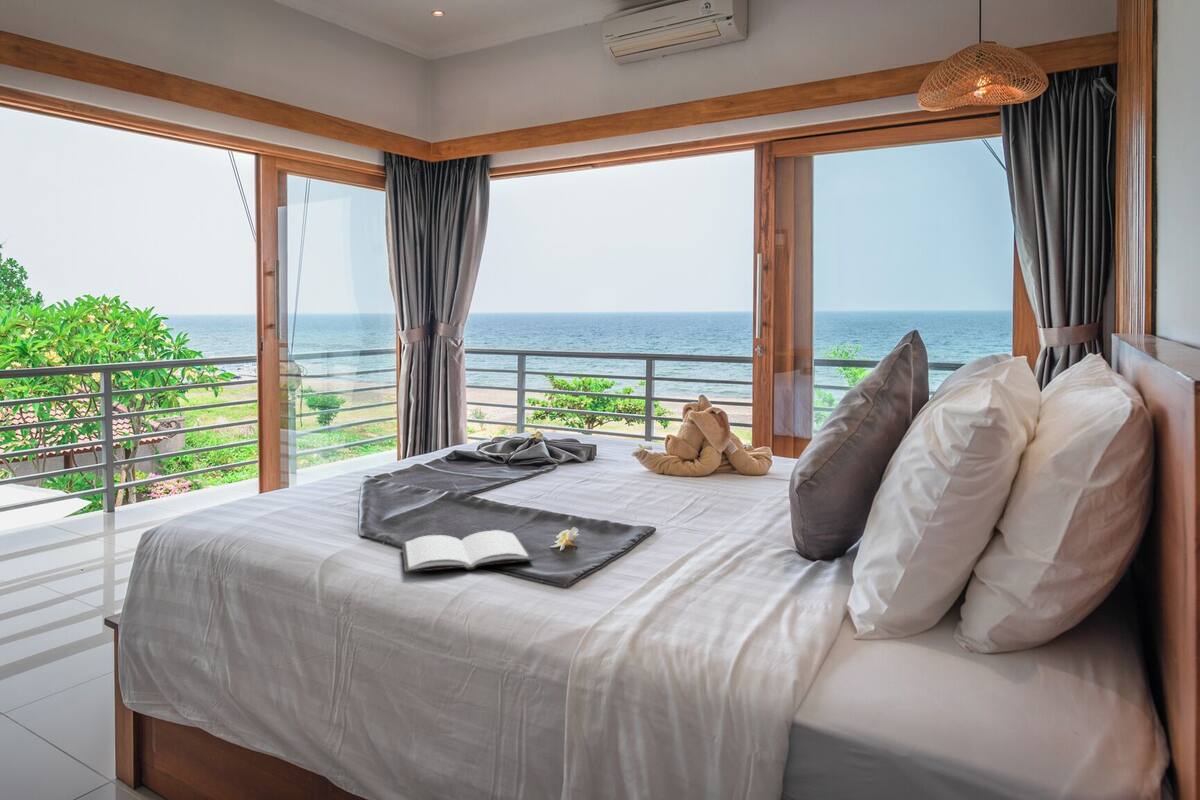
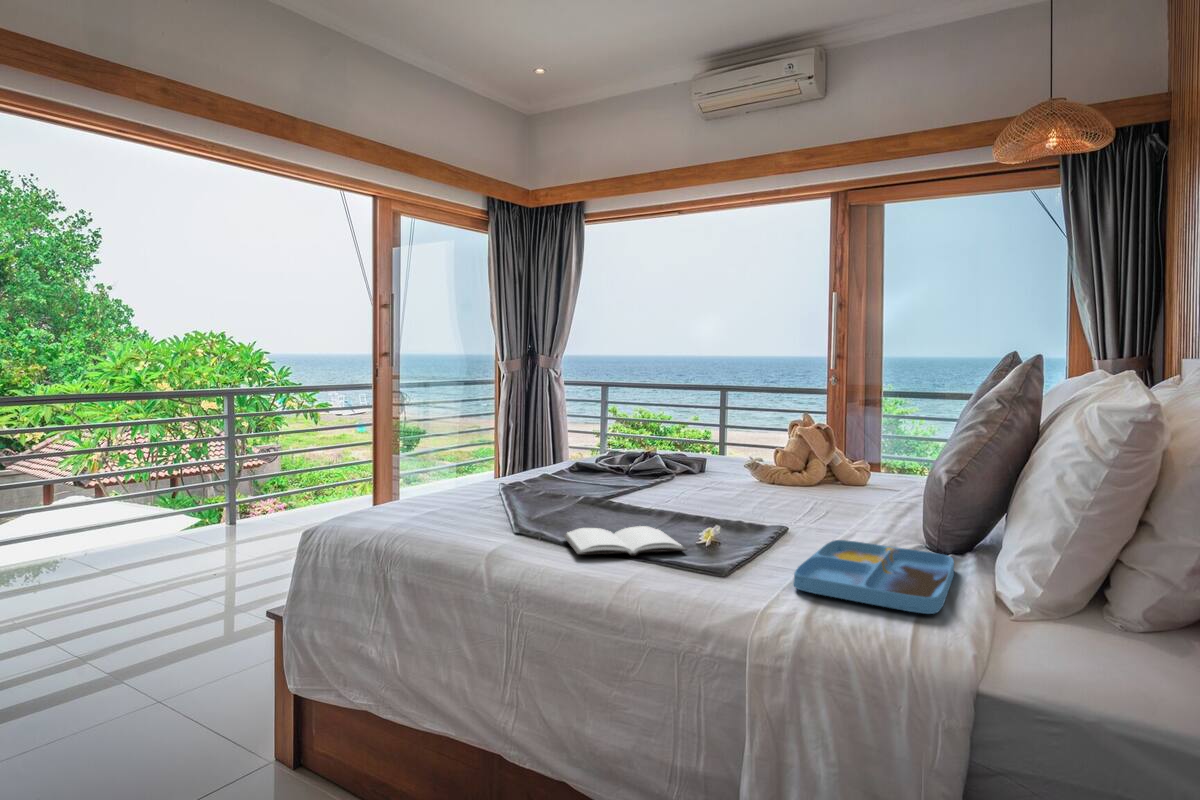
tray: none [631,541,812,641] -> present [793,540,954,614]

